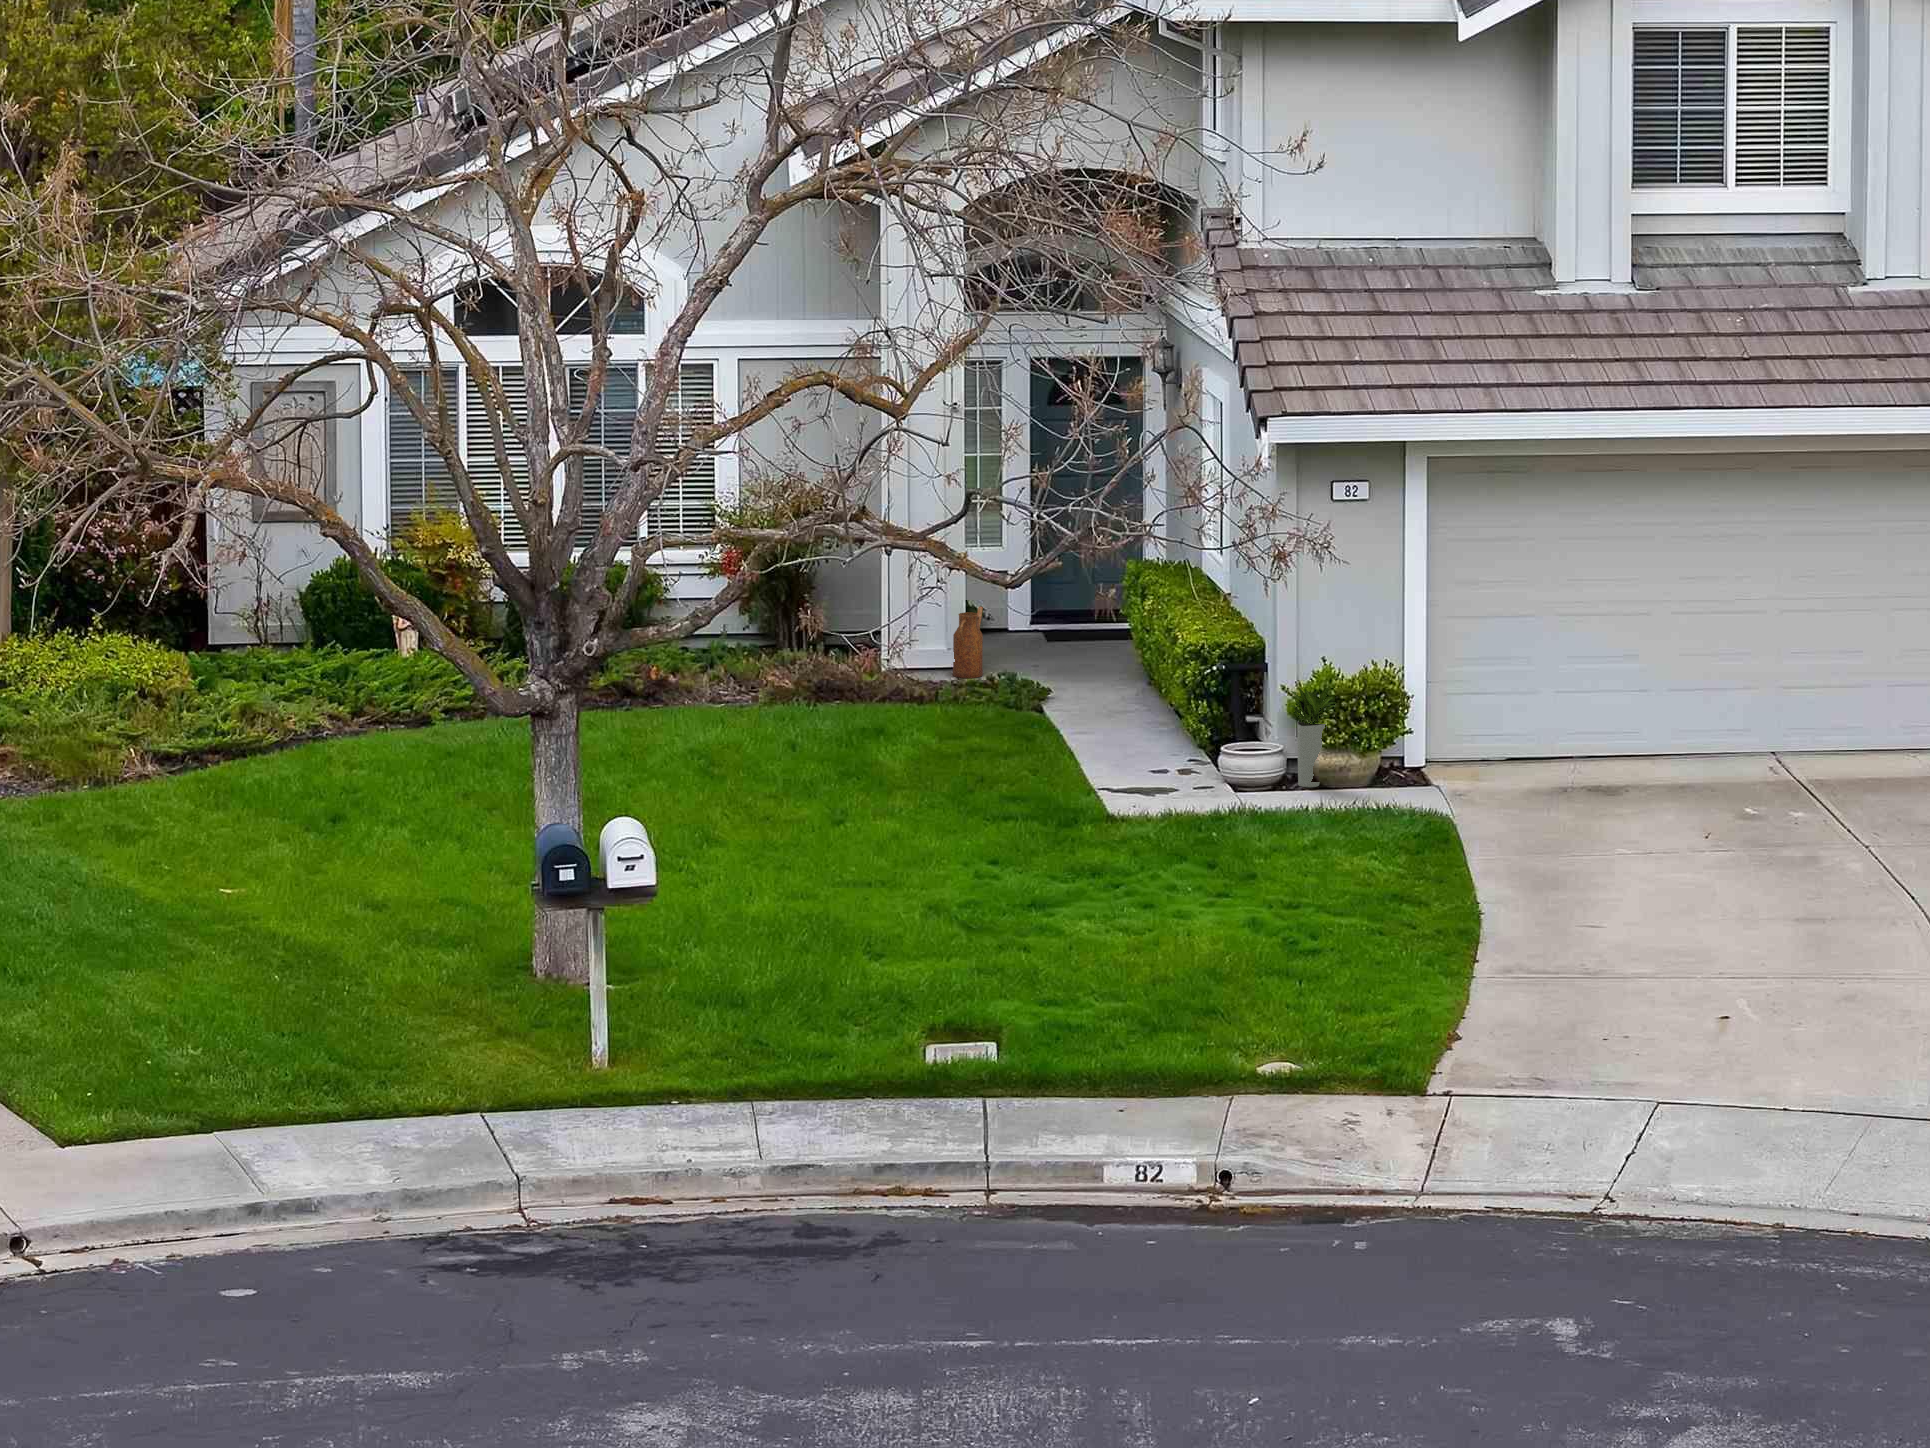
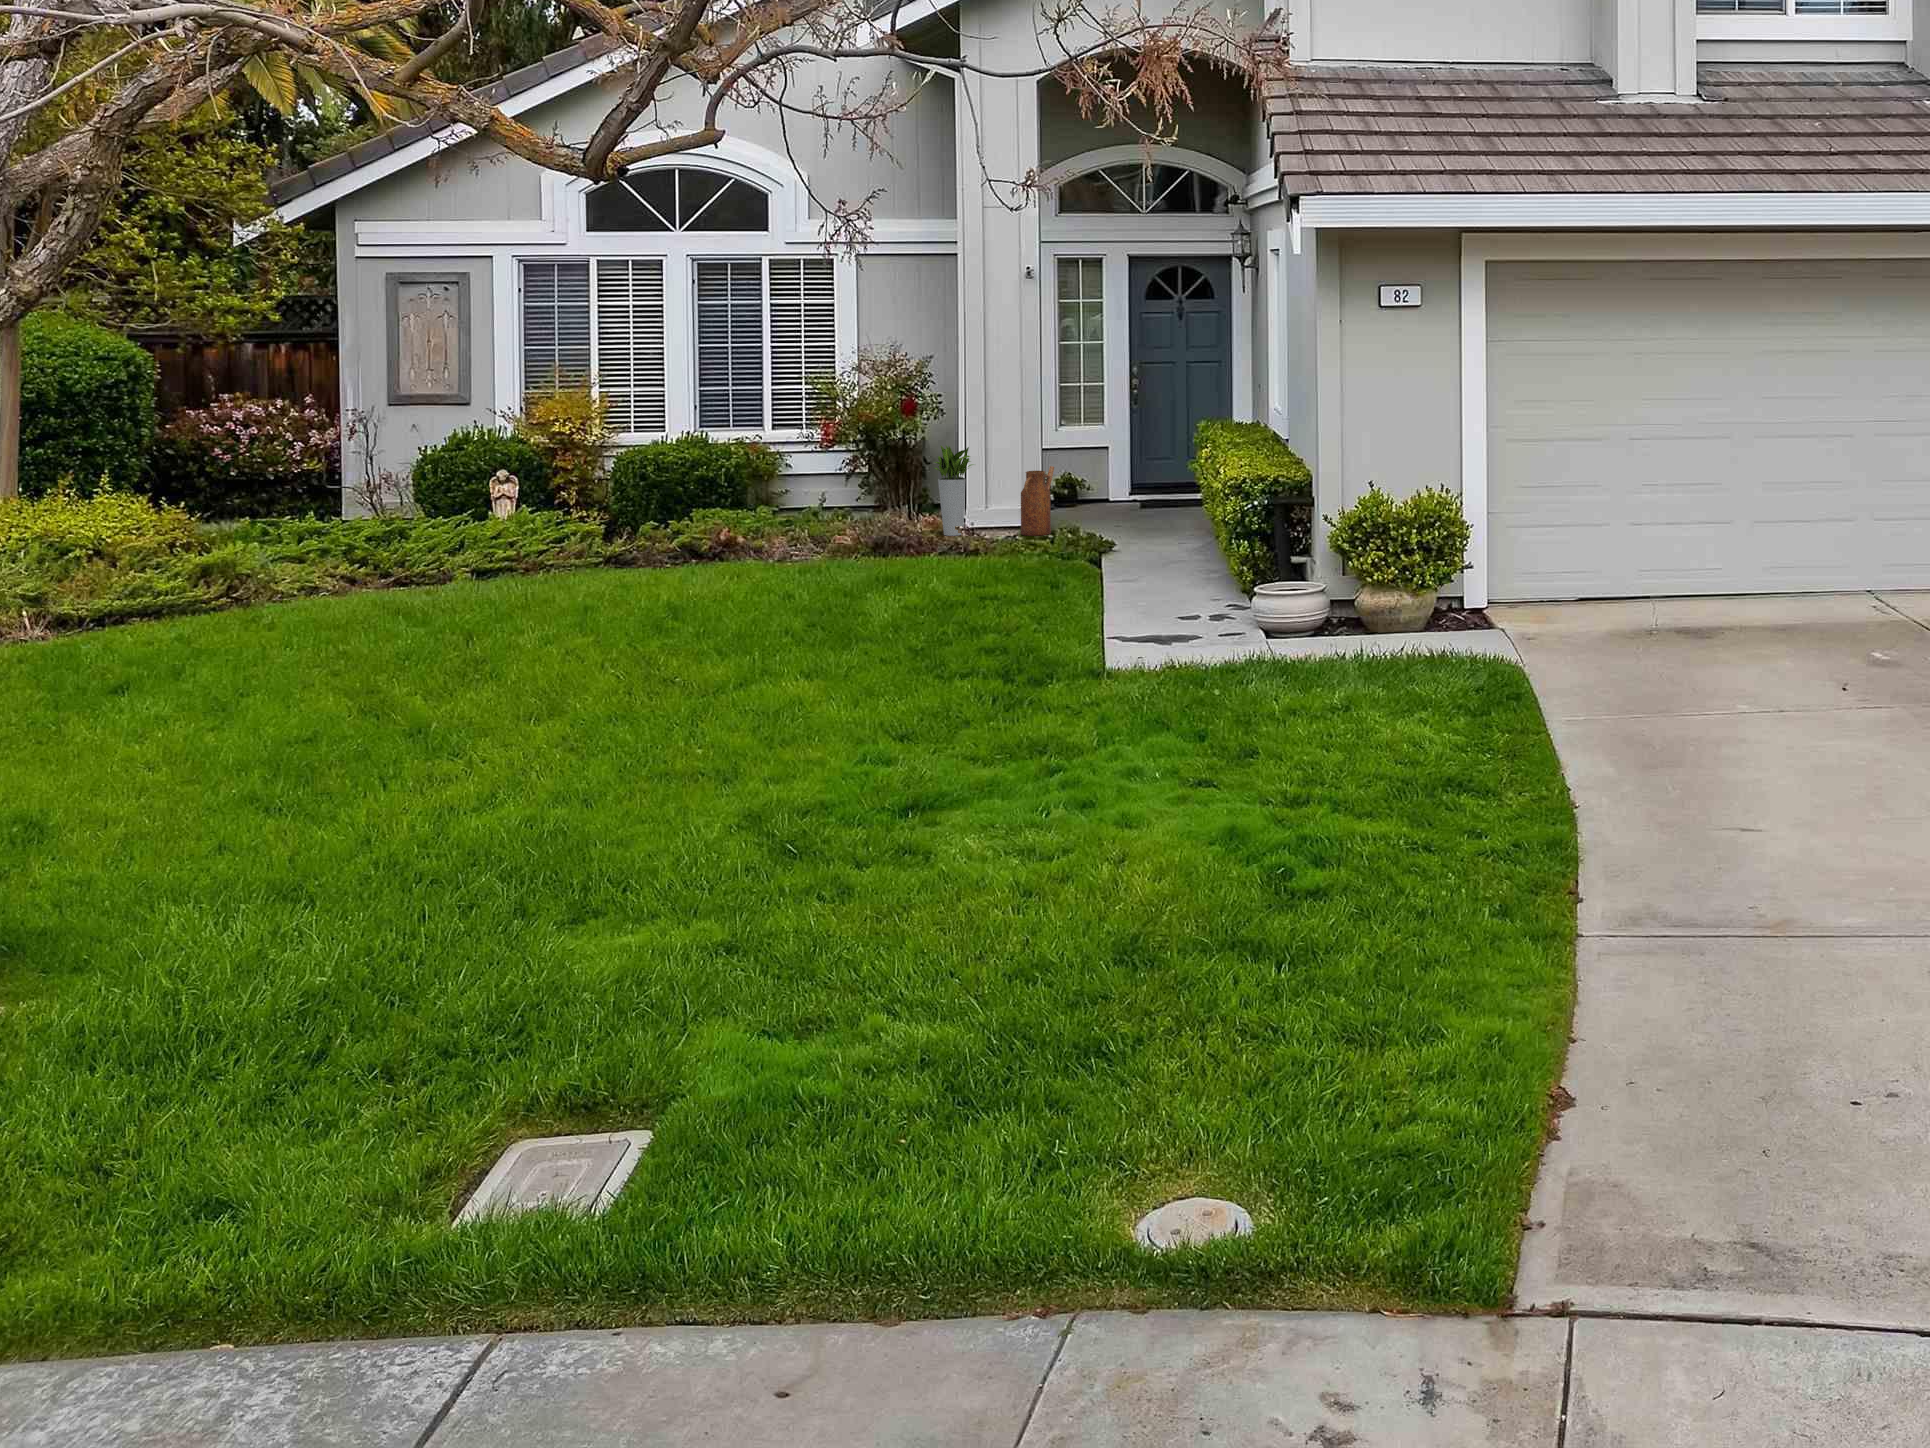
planter: present [1289,687,1335,787] -> present [935,446,973,536]

